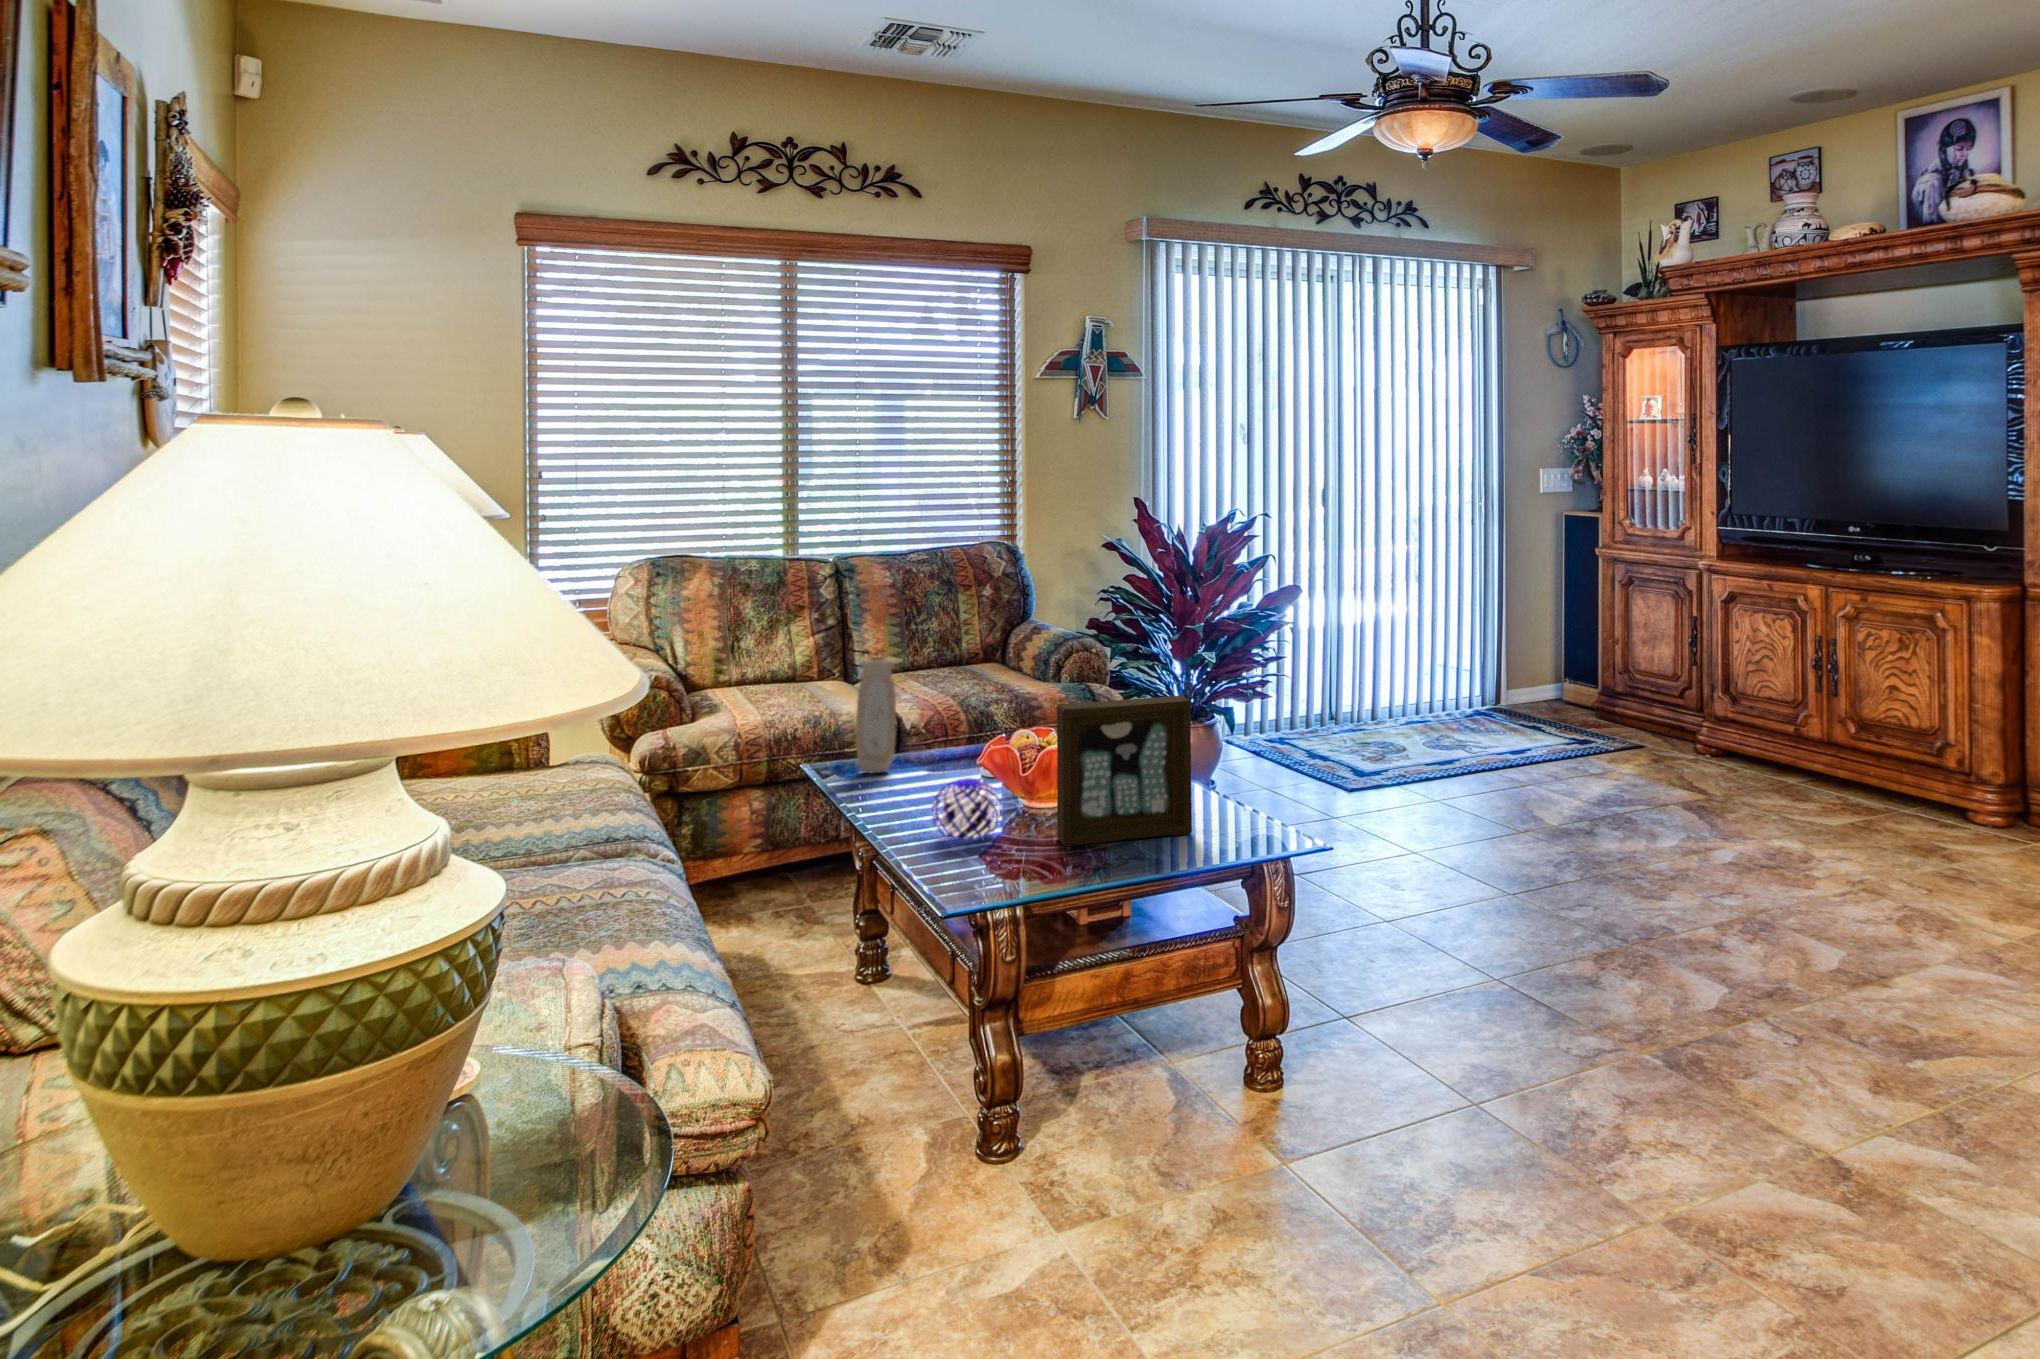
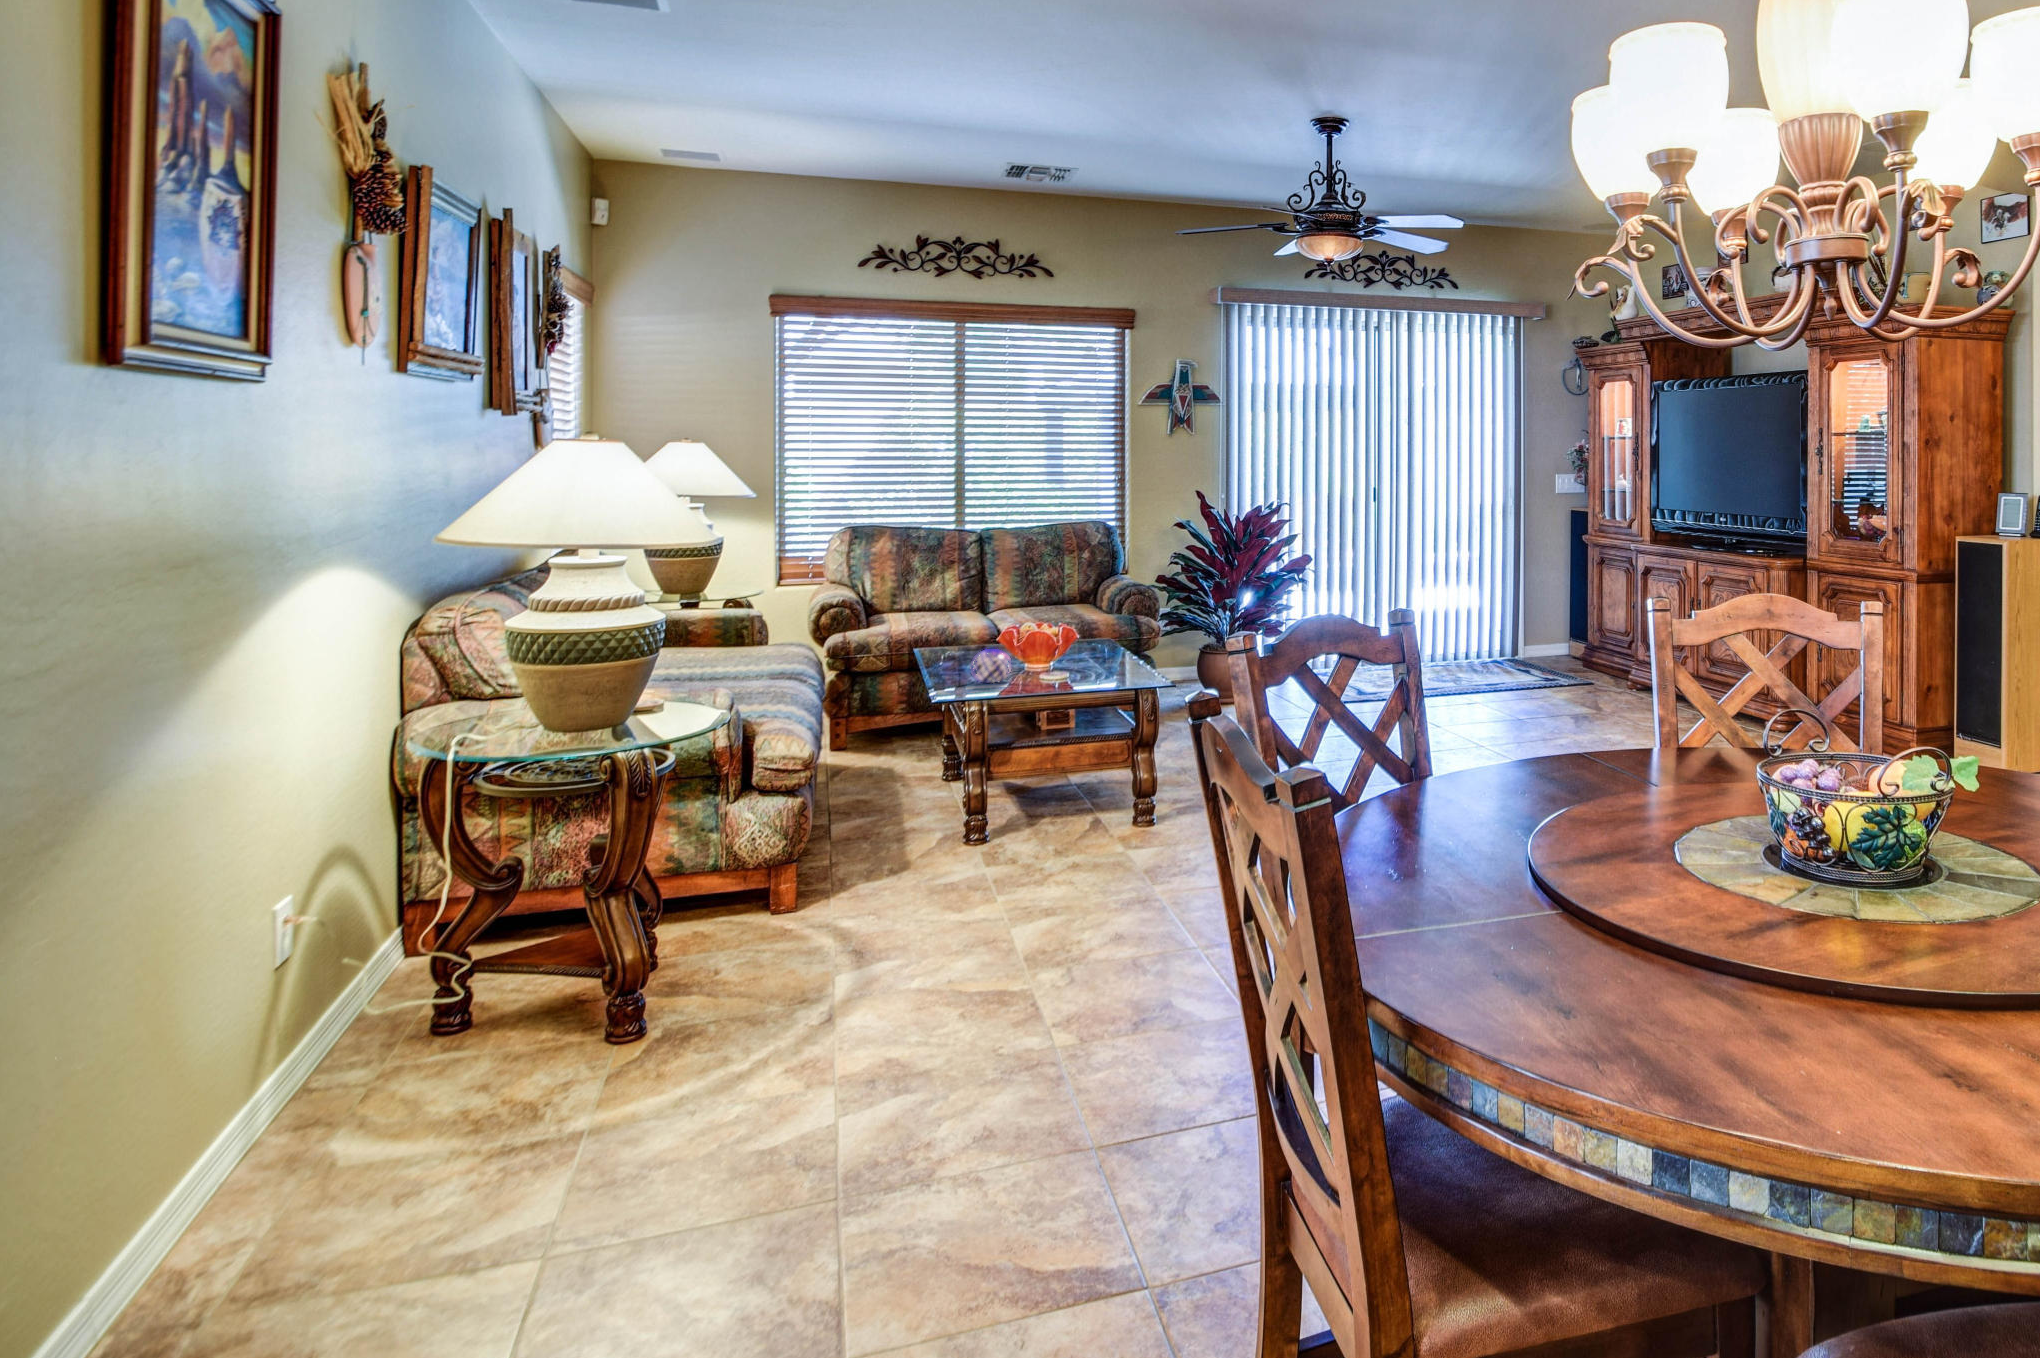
vase: present [856,657,896,773] -> none [954,585,979,657]
picture frame: present [1057,696,1192,846] -> none [1041,603,1123,687]

